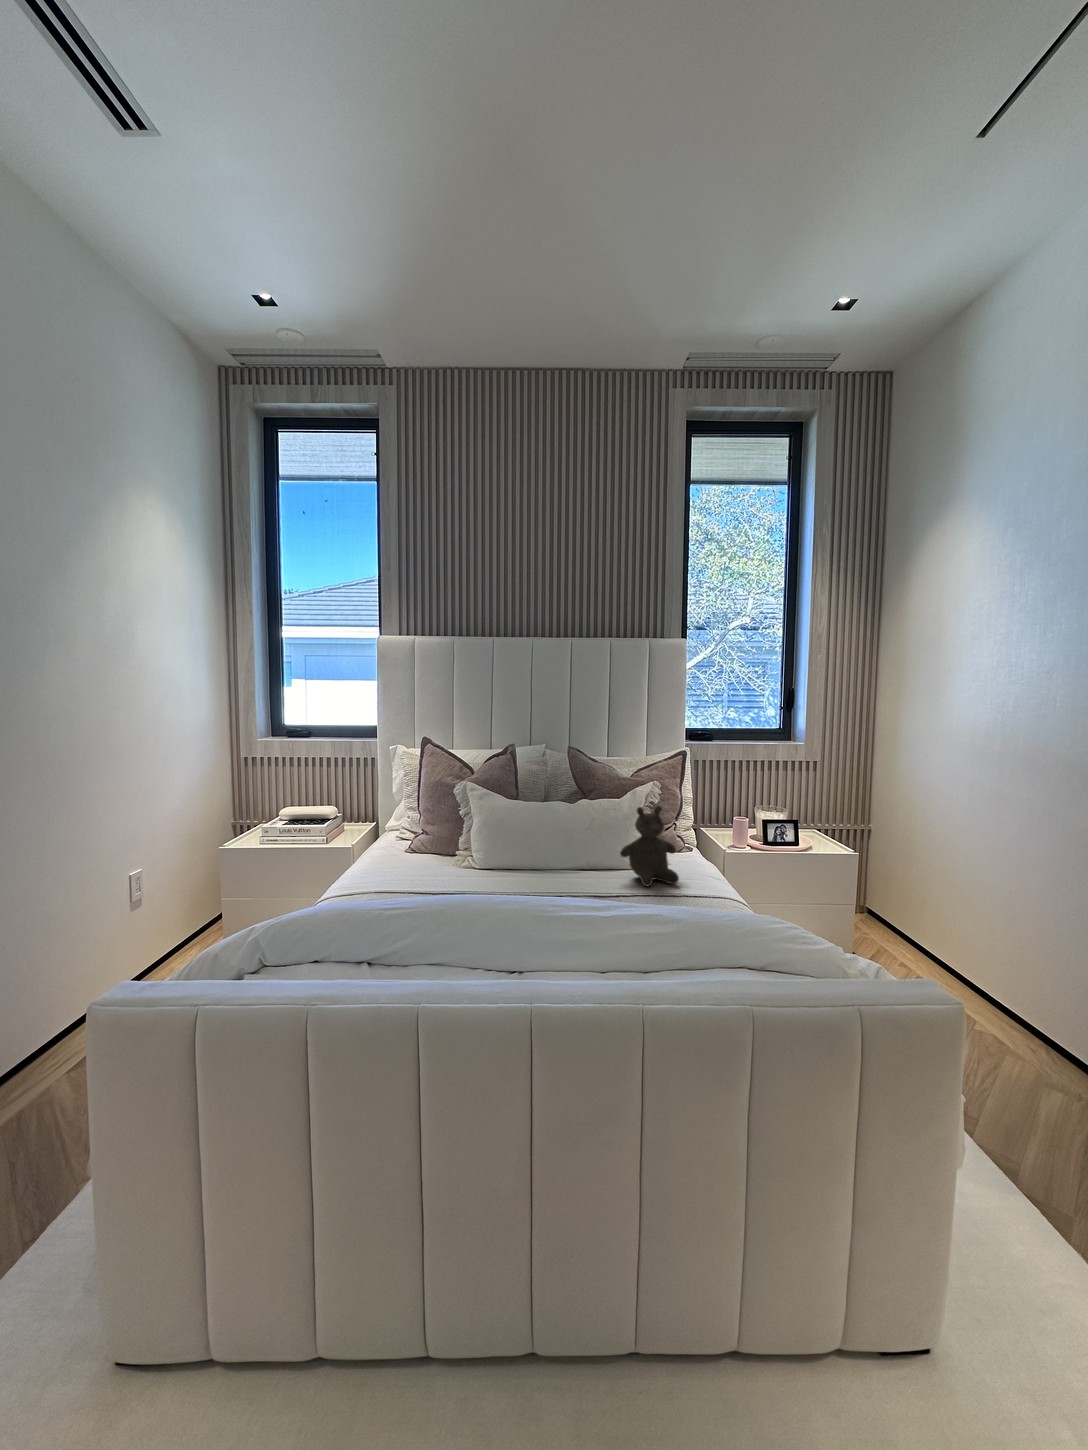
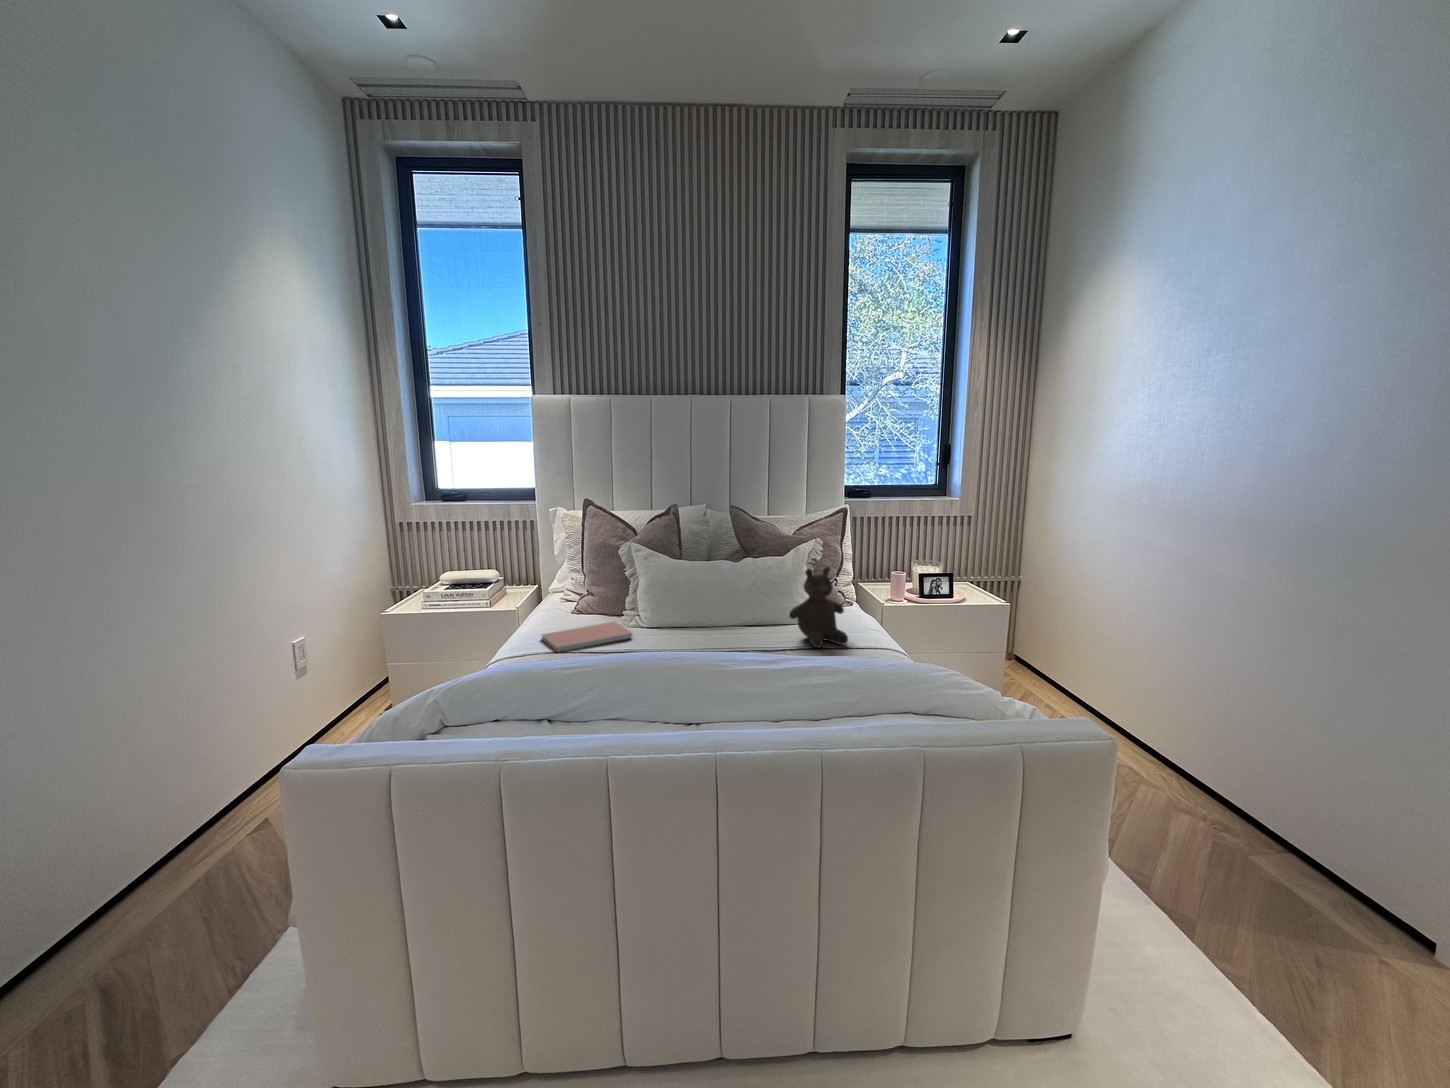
notebook: none [376,857,466,883] -> present [542,621,632,652]

